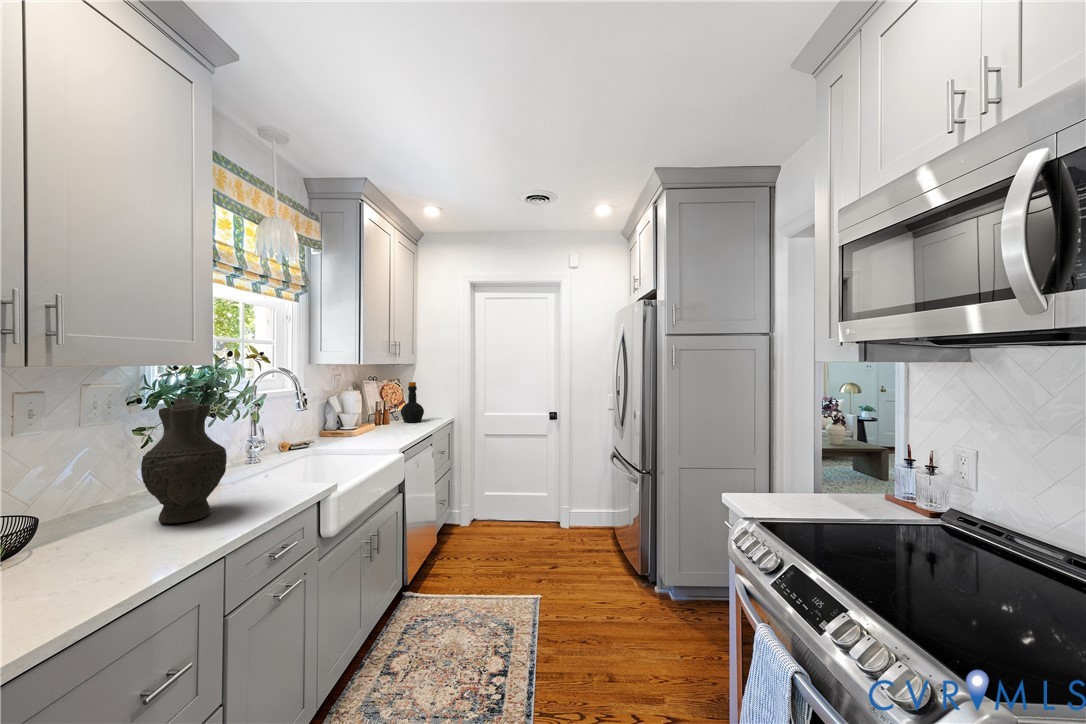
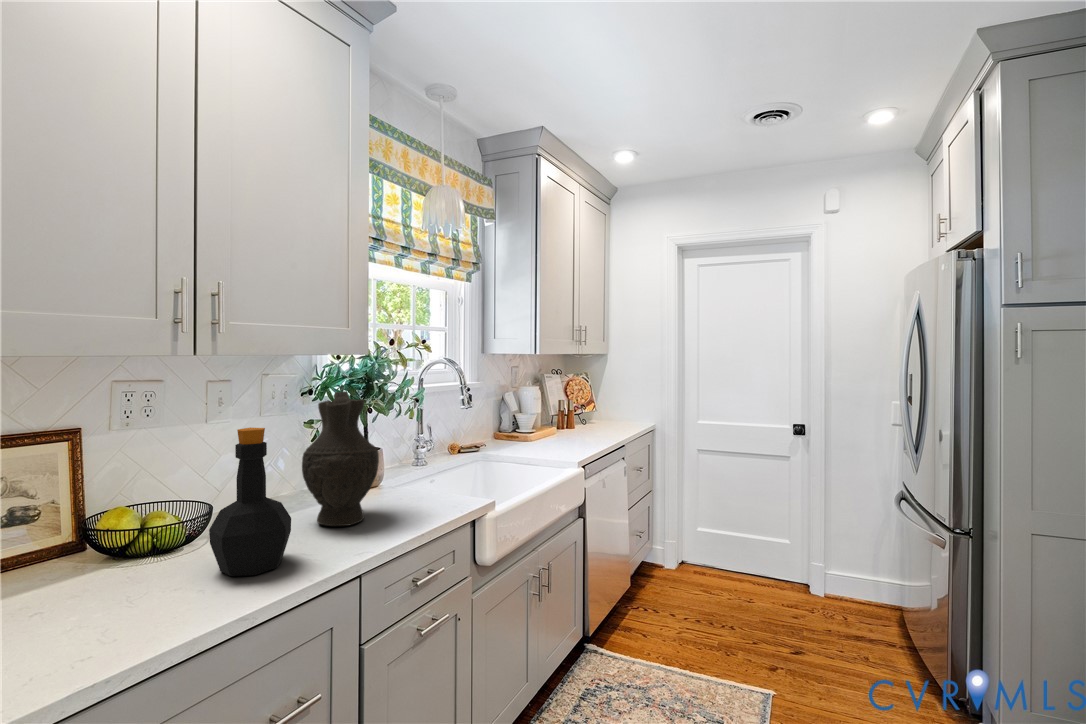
bottle: present [401,382,424,422] -> present [209,427,291,576]

